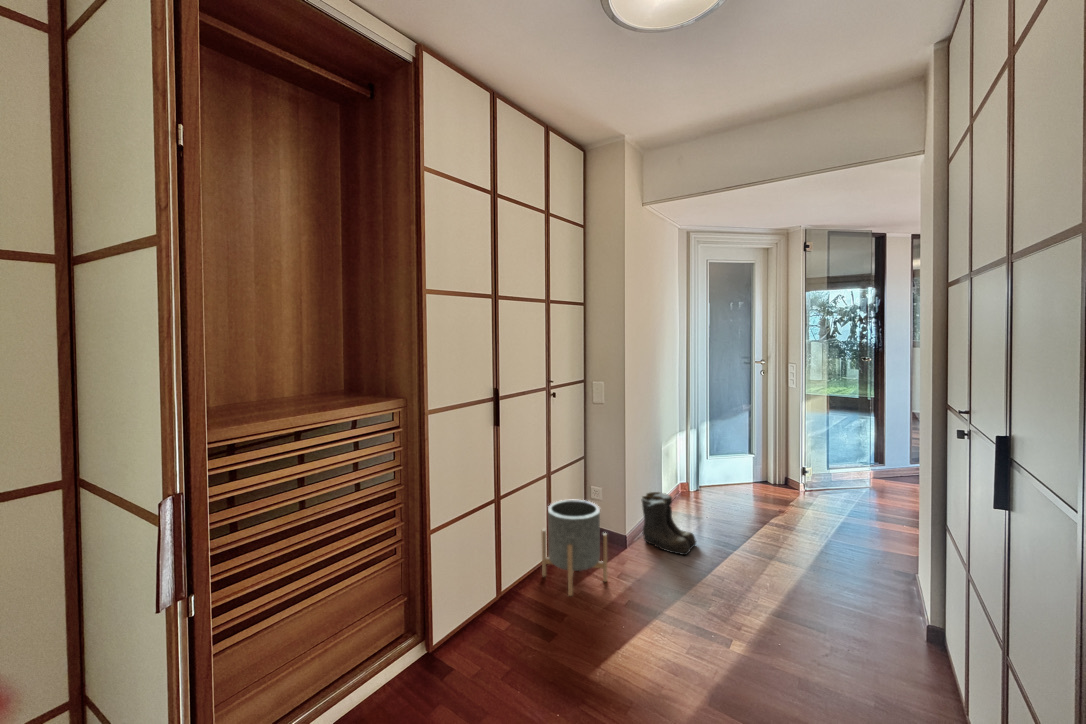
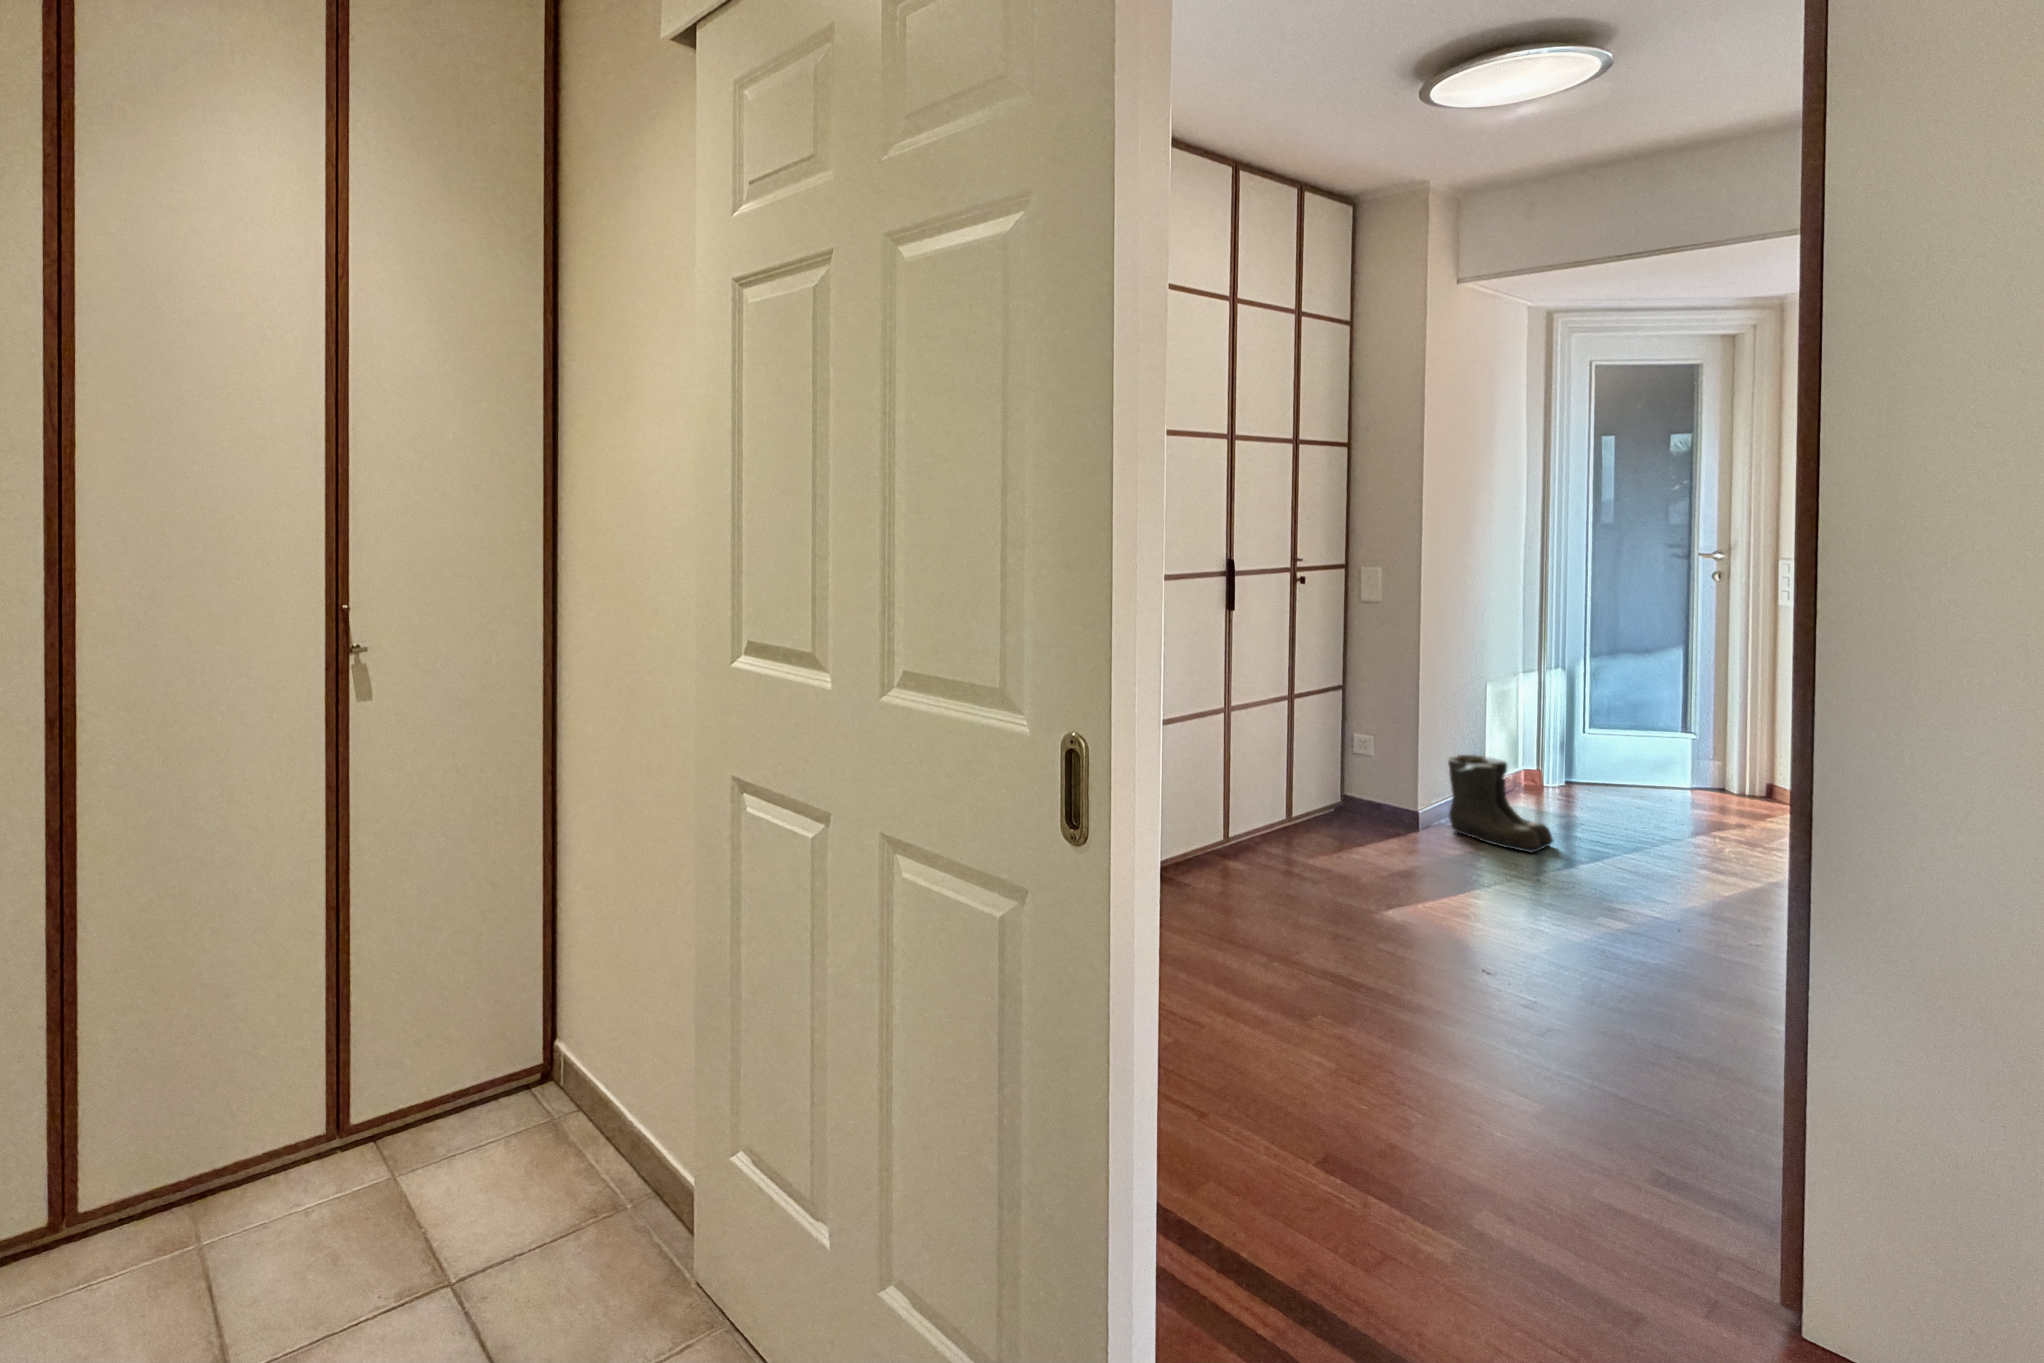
planter: present [542,499,607,596] -> none [1279,737,1392,865]

